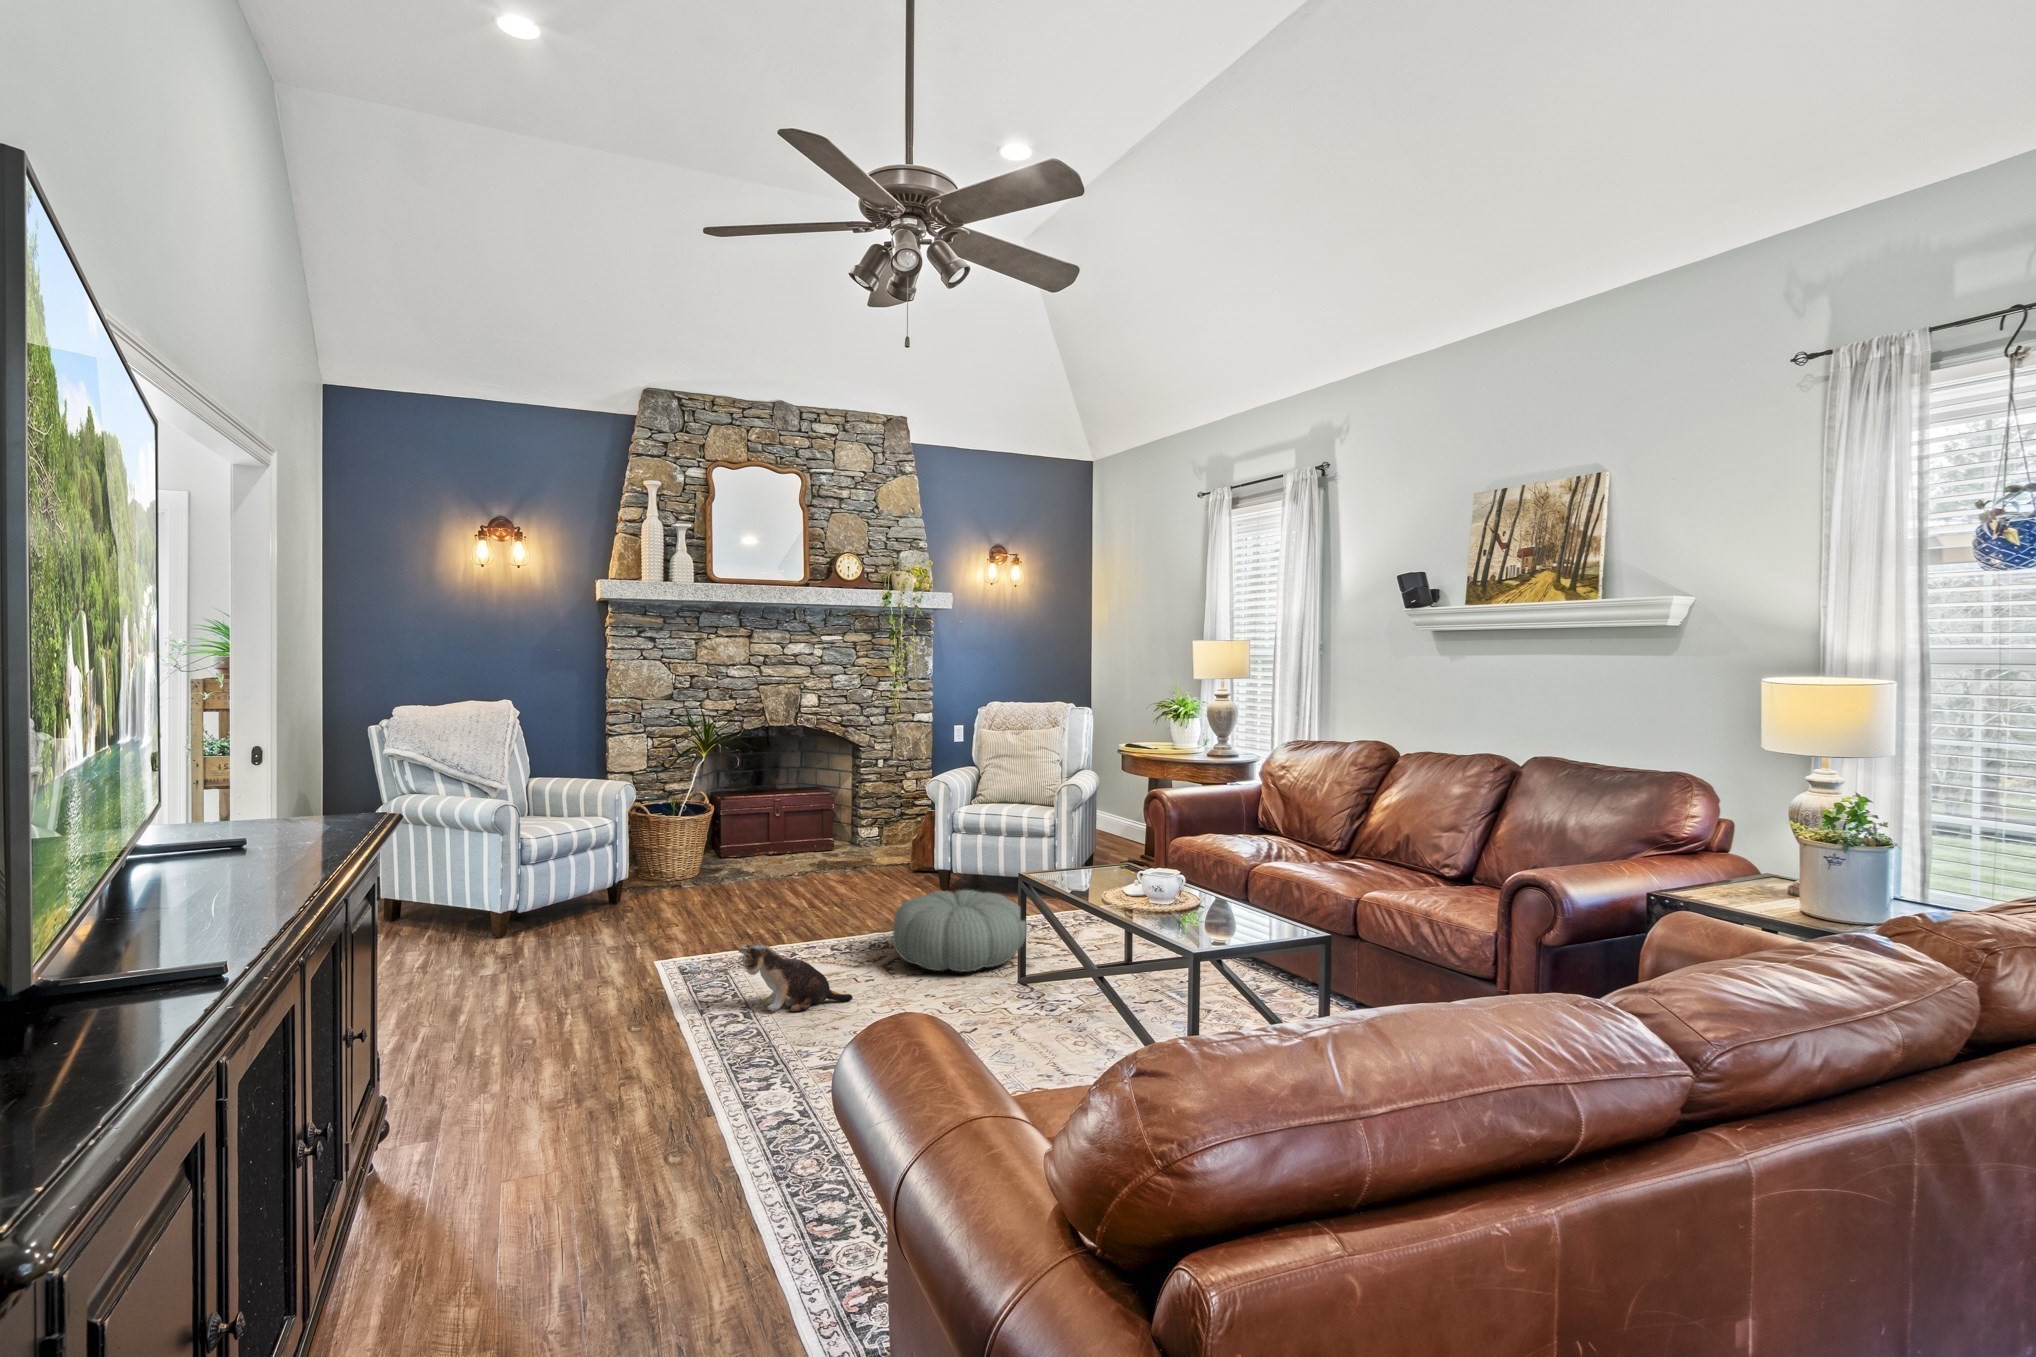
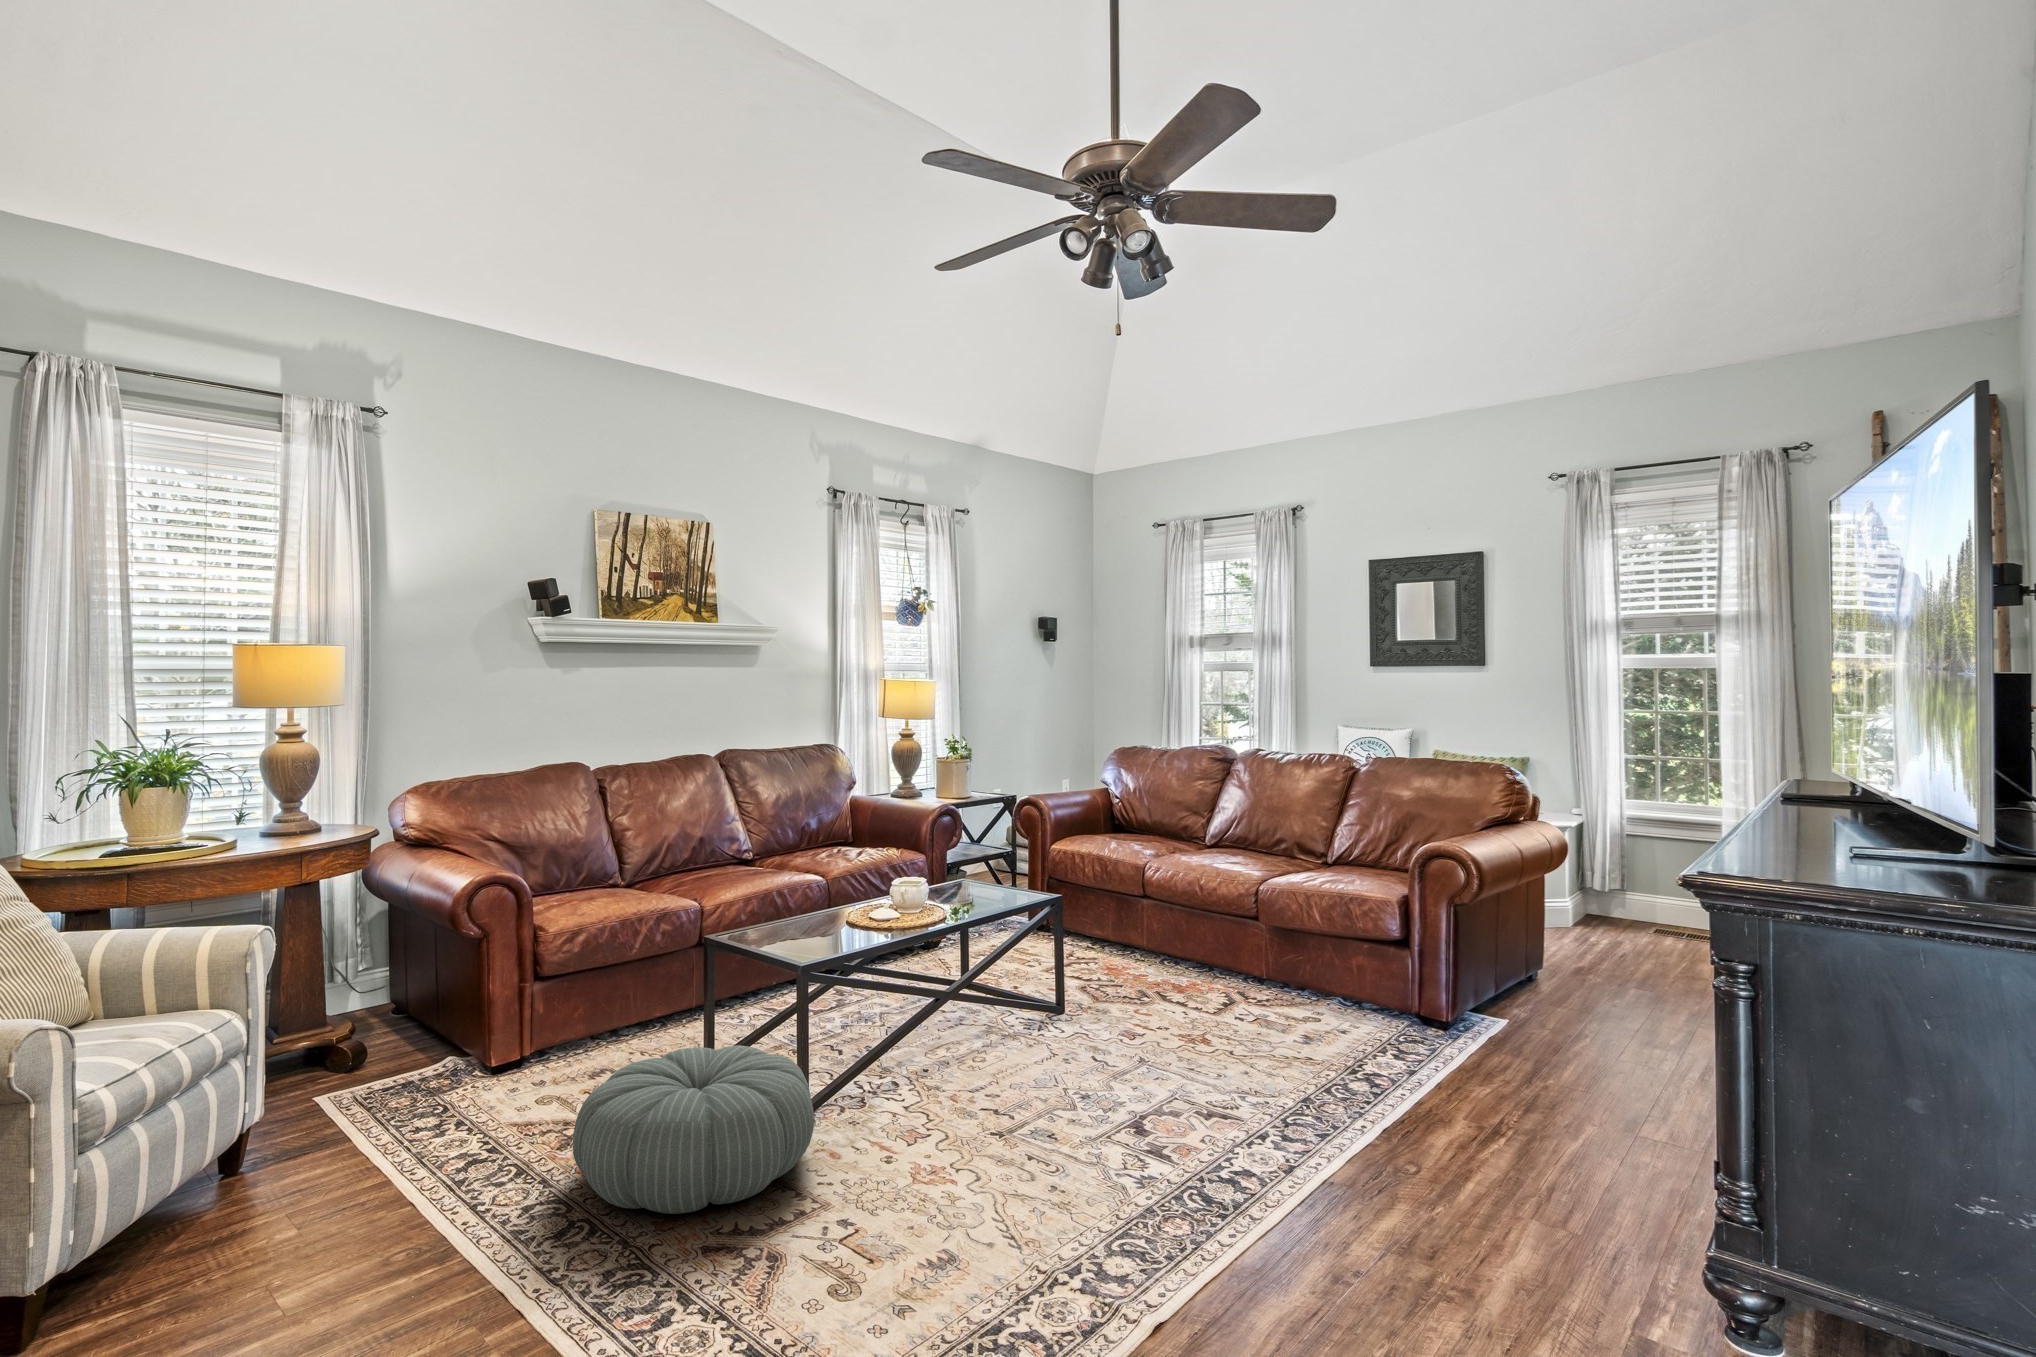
plush toy: present [738,944,853,1011] -> none [935,1152,1055,1268]

